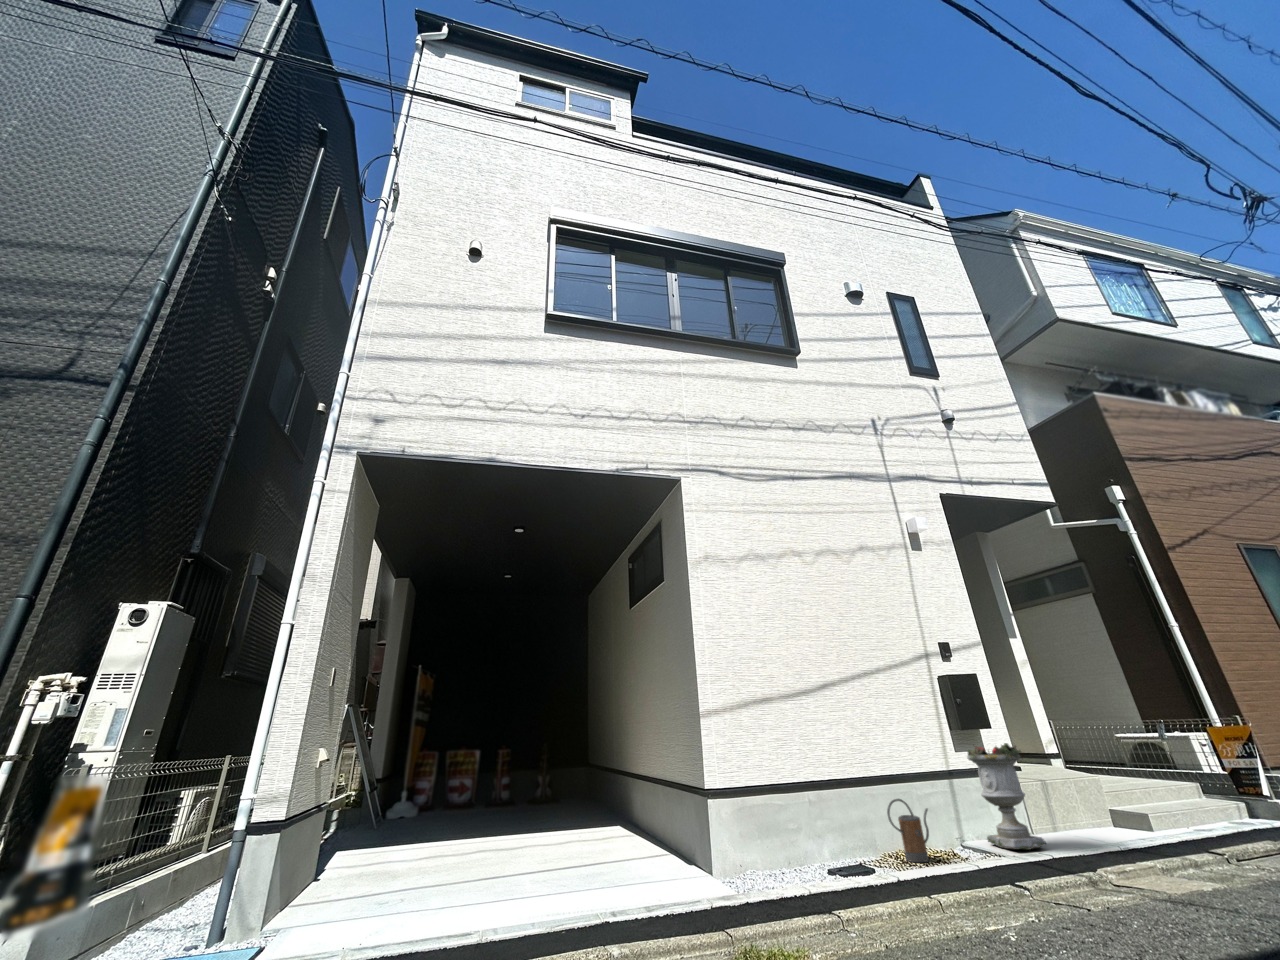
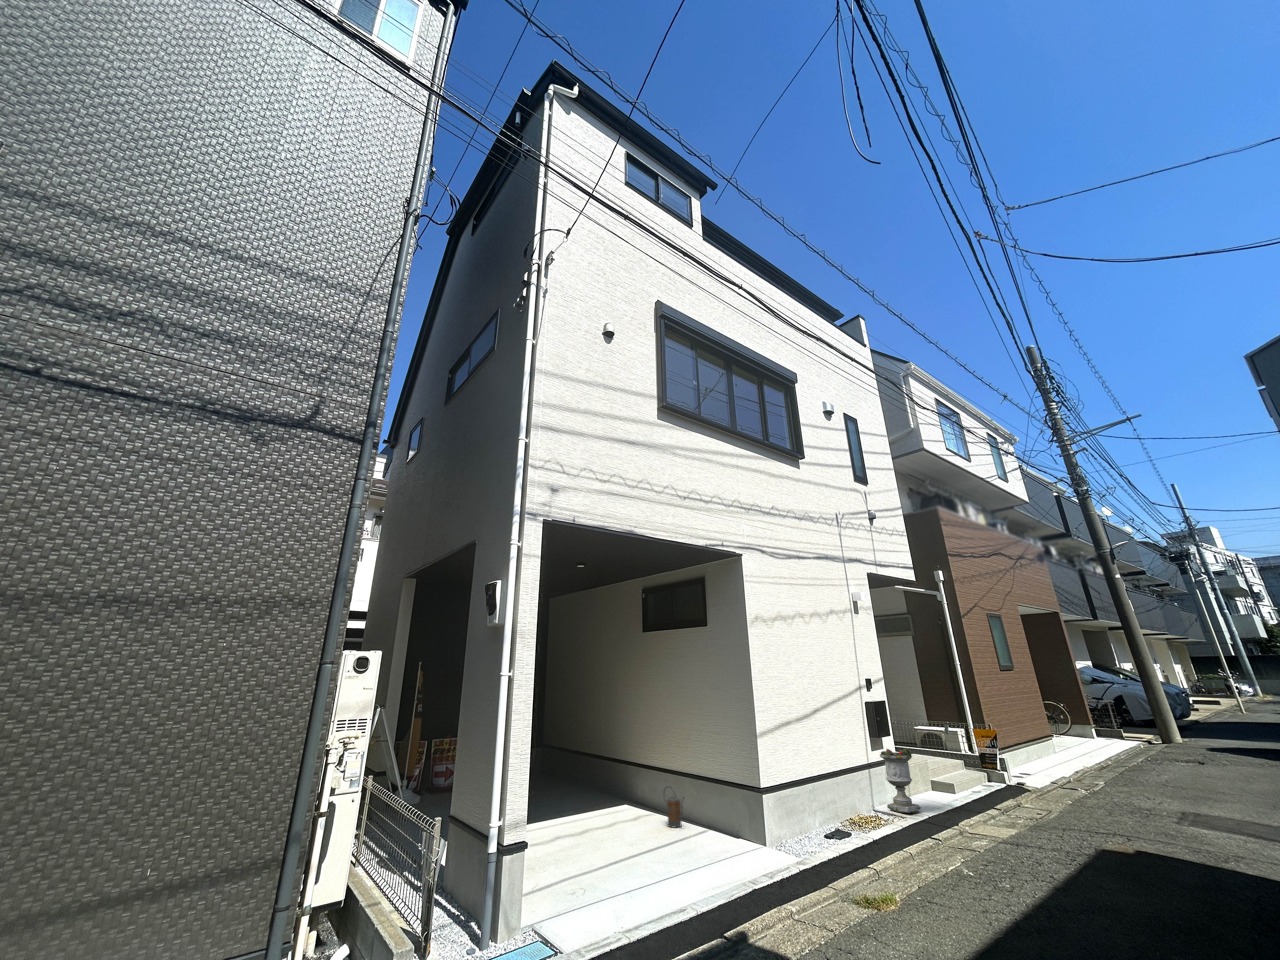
watering can: present [887,799,929,862] -> present [663,786,684,827]

